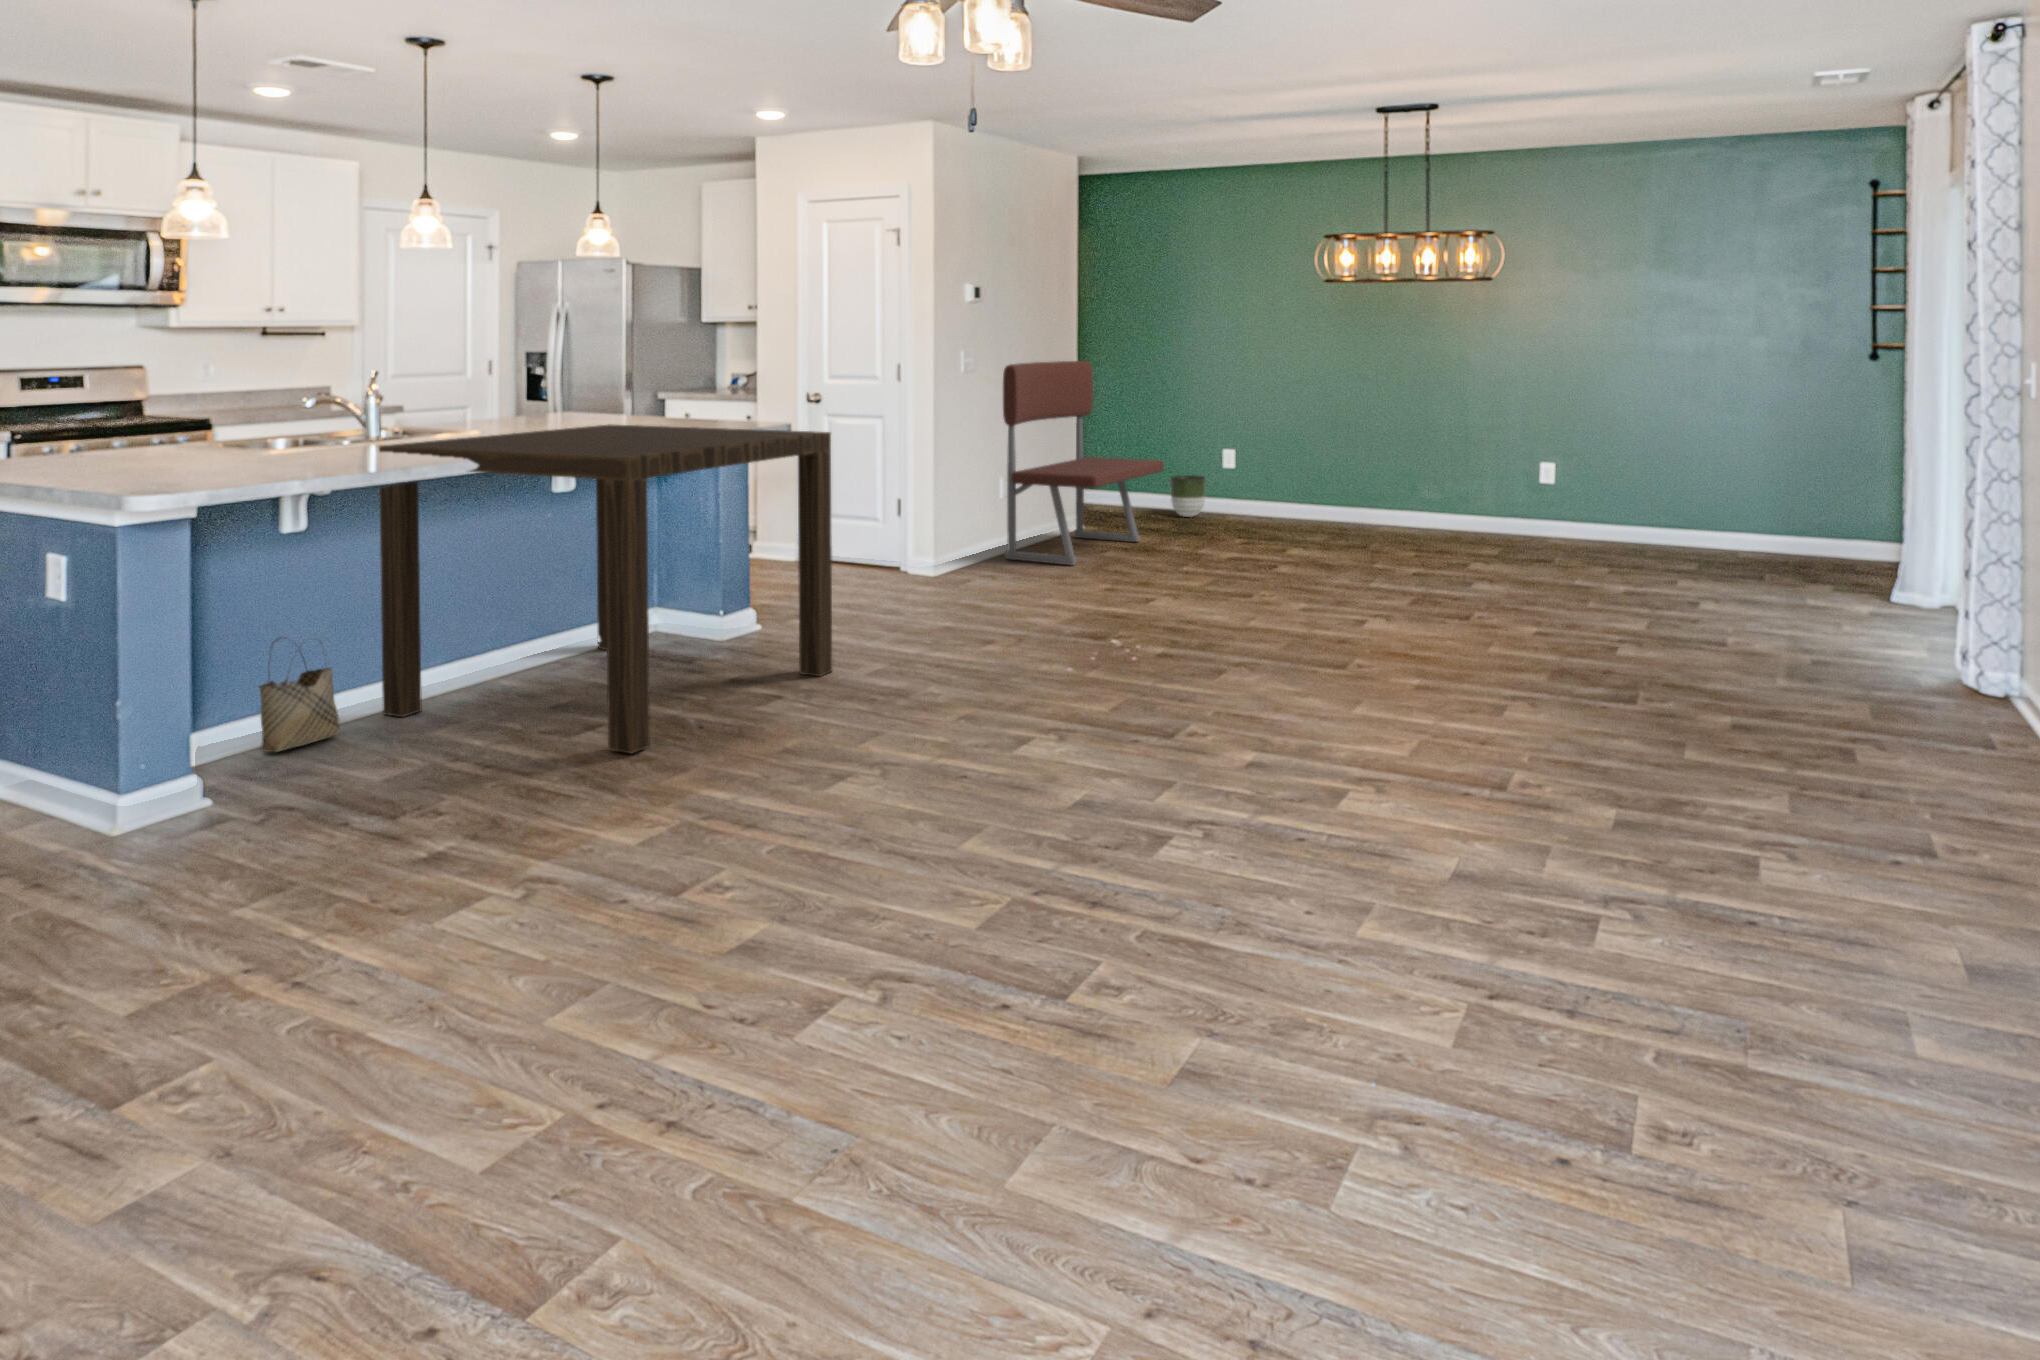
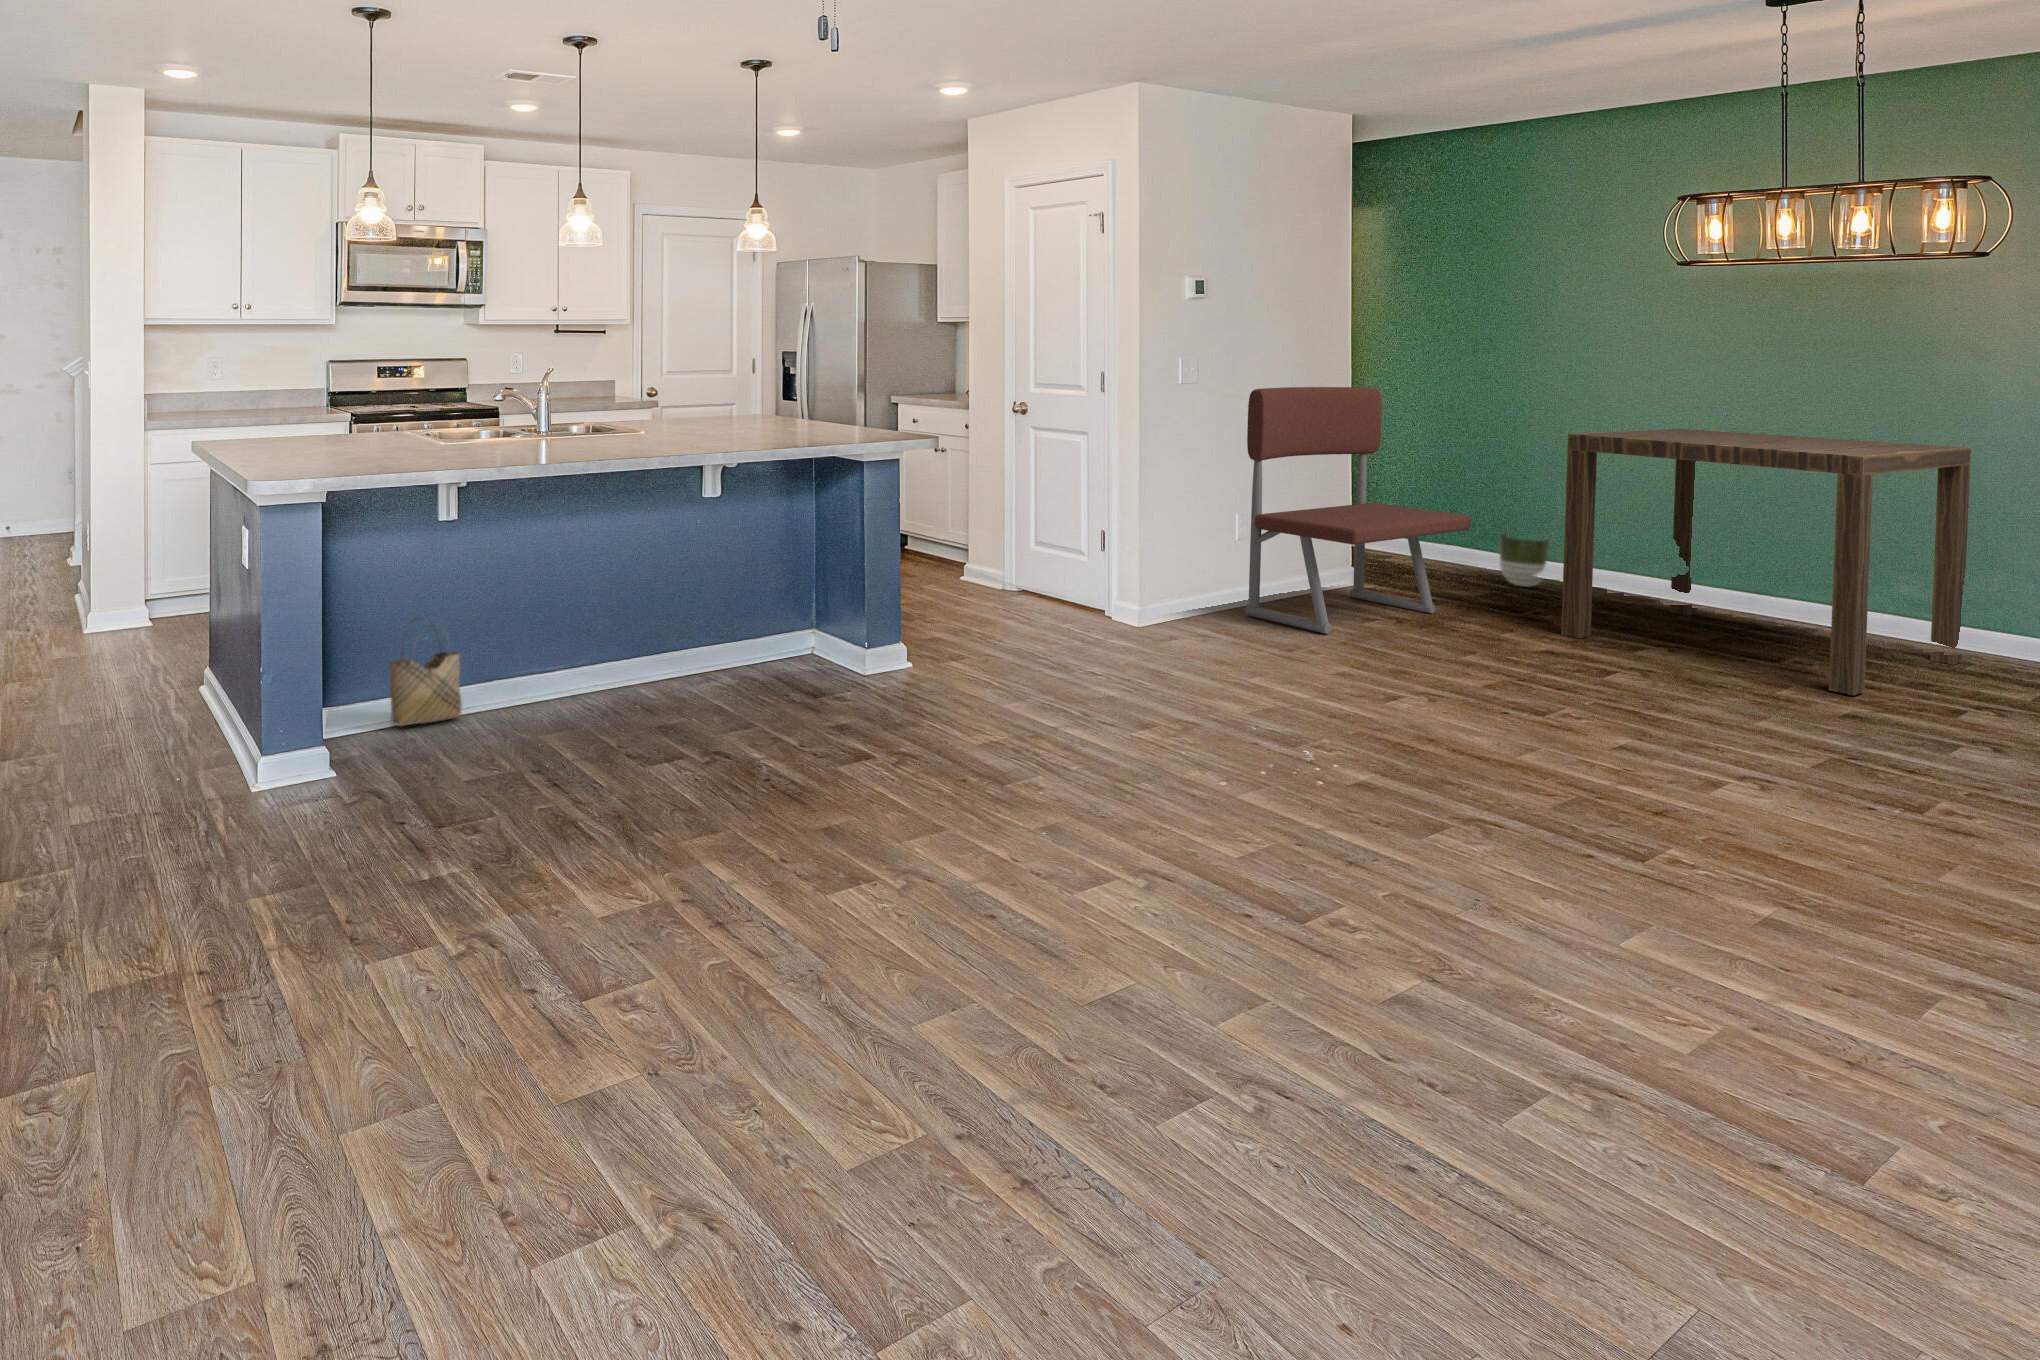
dining table: present [379,424,832,754] -> present [1561,428,1971,695]

